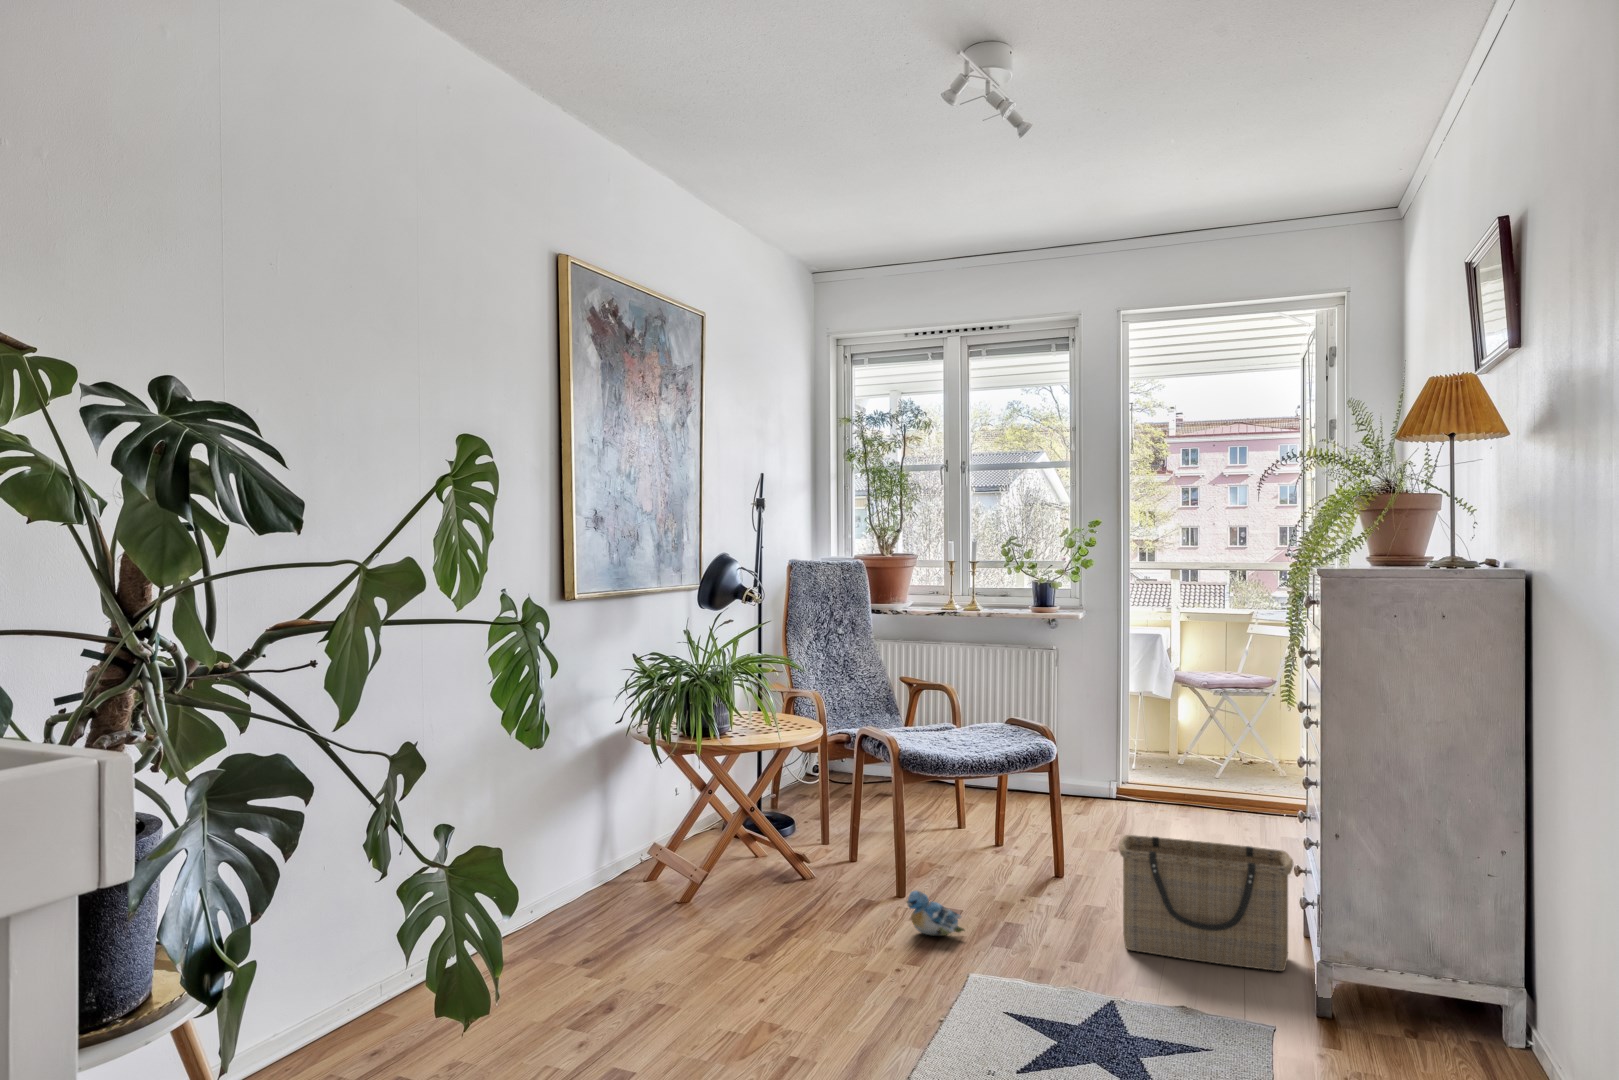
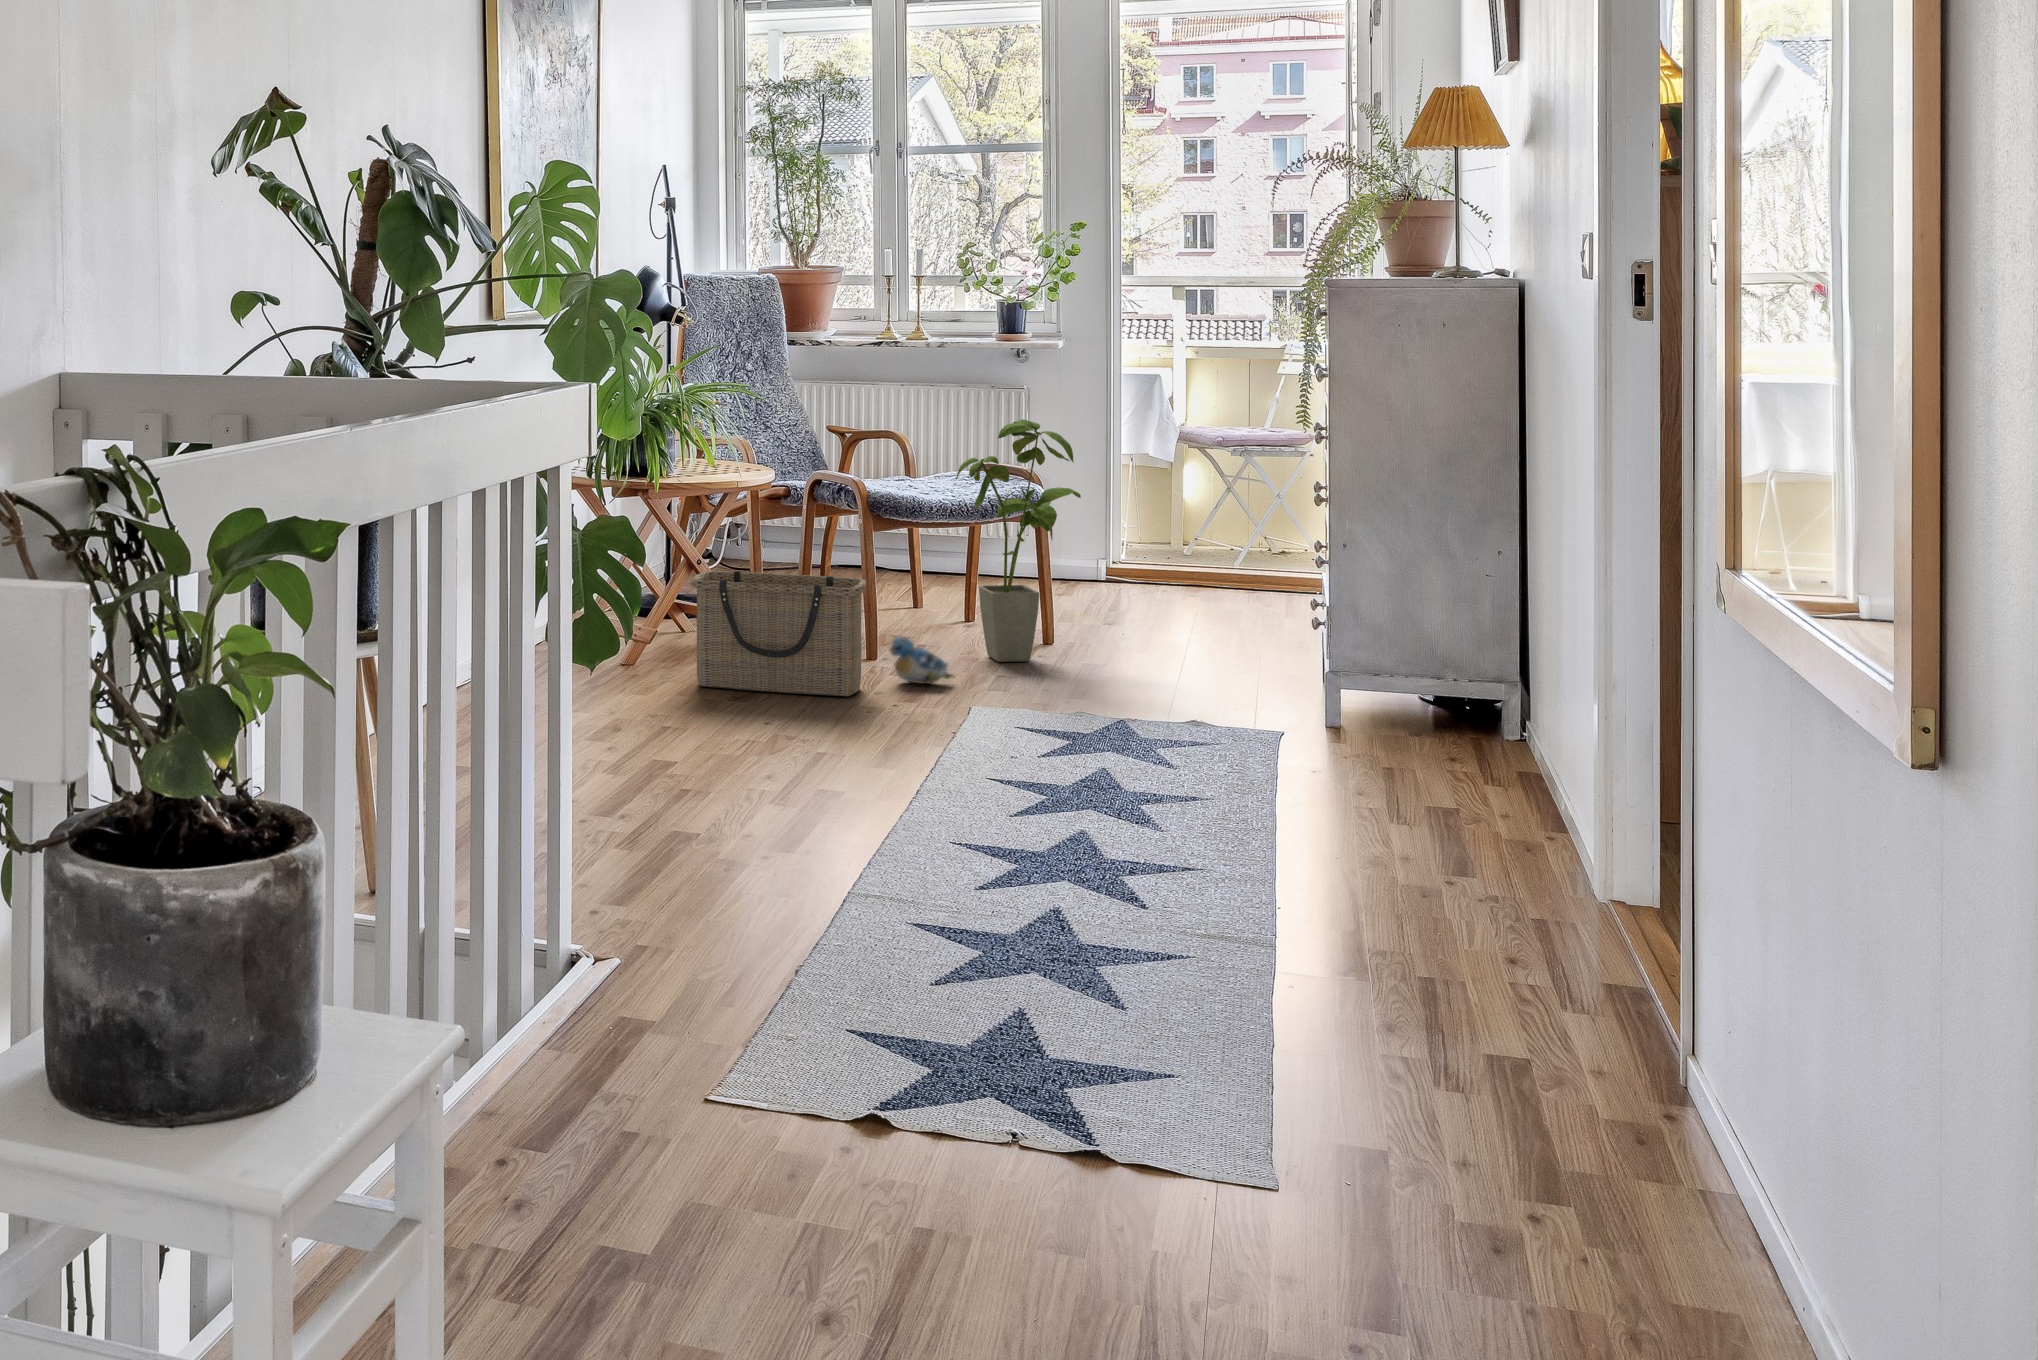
house plant: none [977,688,1086,903] -> present [956,419,1081,662]
basket: present [1118,835,1293,971] -> present [692,571,866,696]

